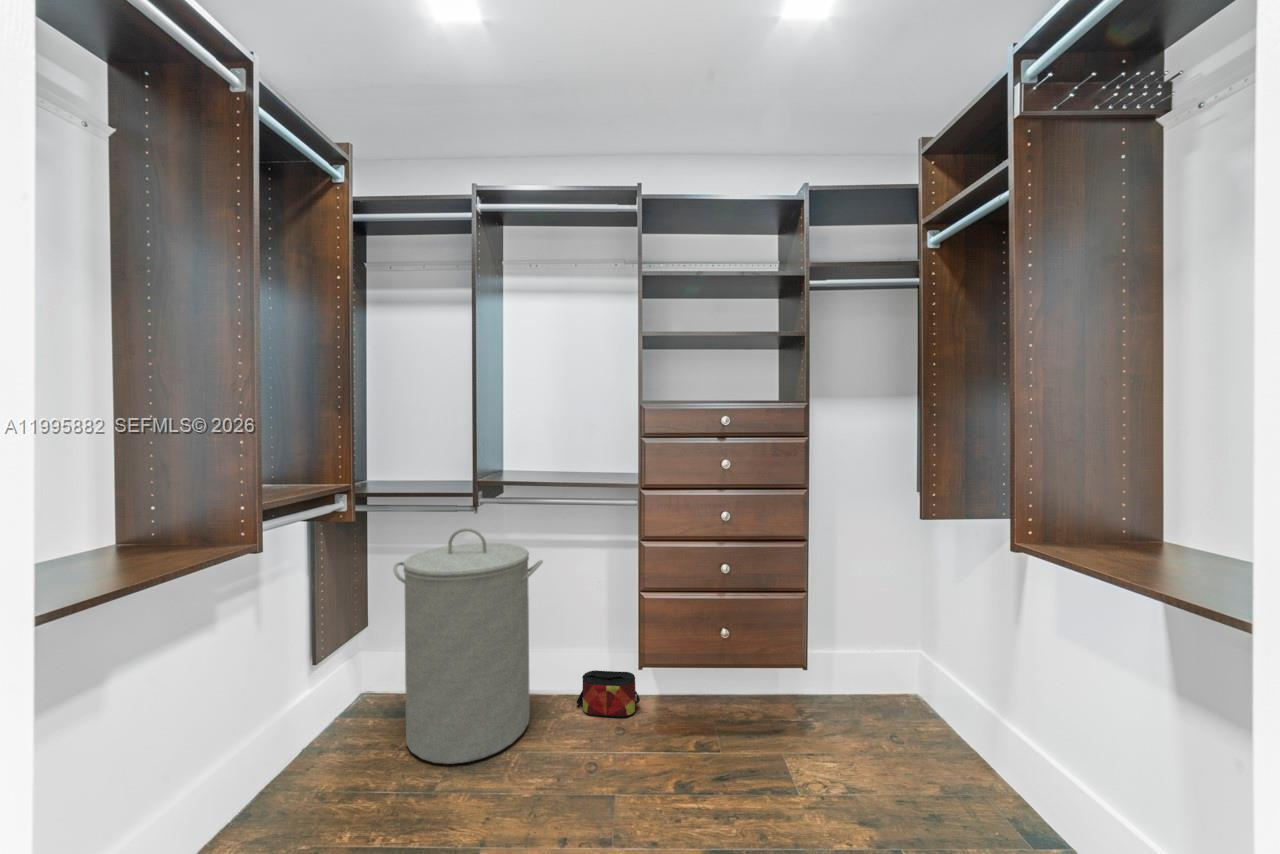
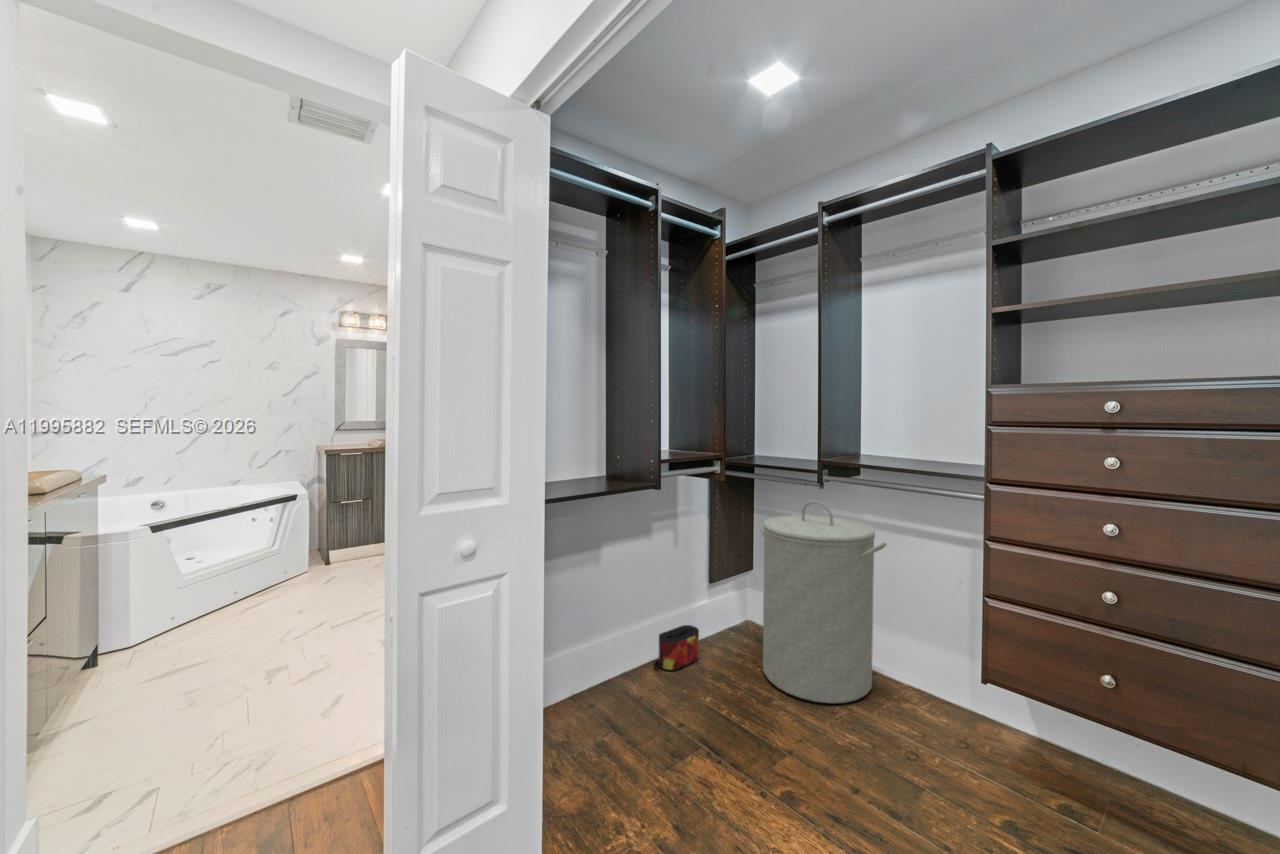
bag: present [576,670,640,718] -> present [654,625,699,671]

